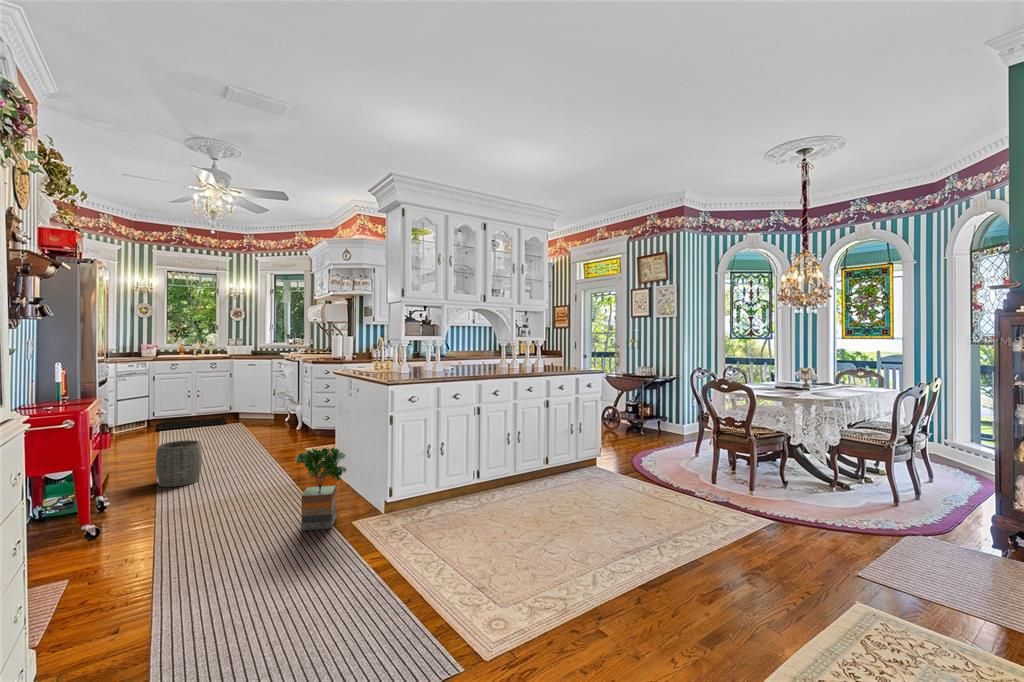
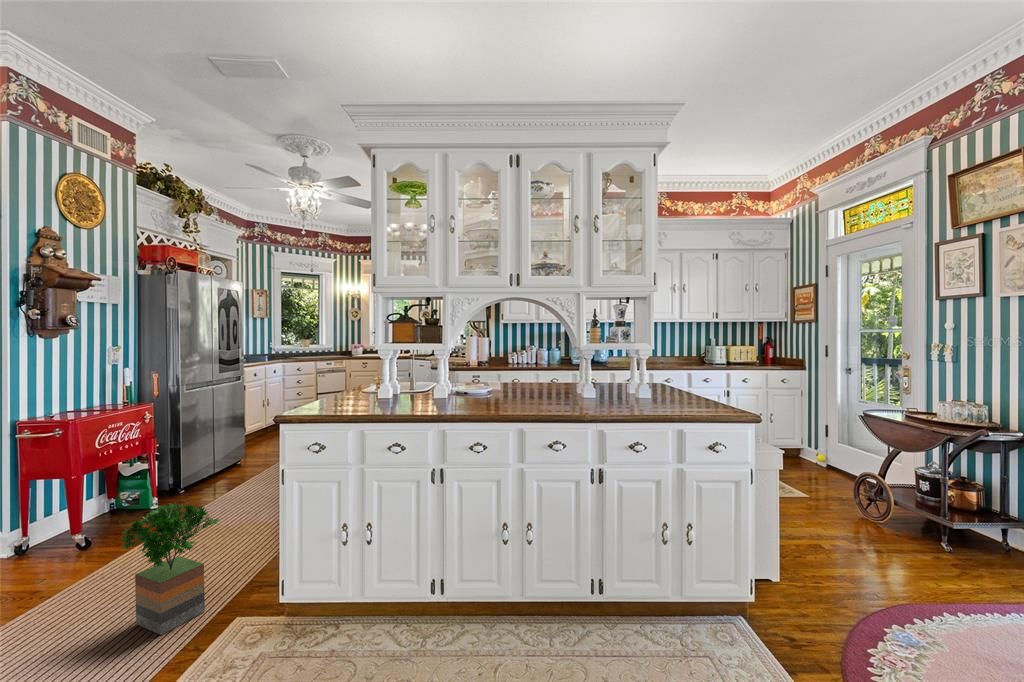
woven basket: present [156,440,202,487] -> none [206,449,254,500]

